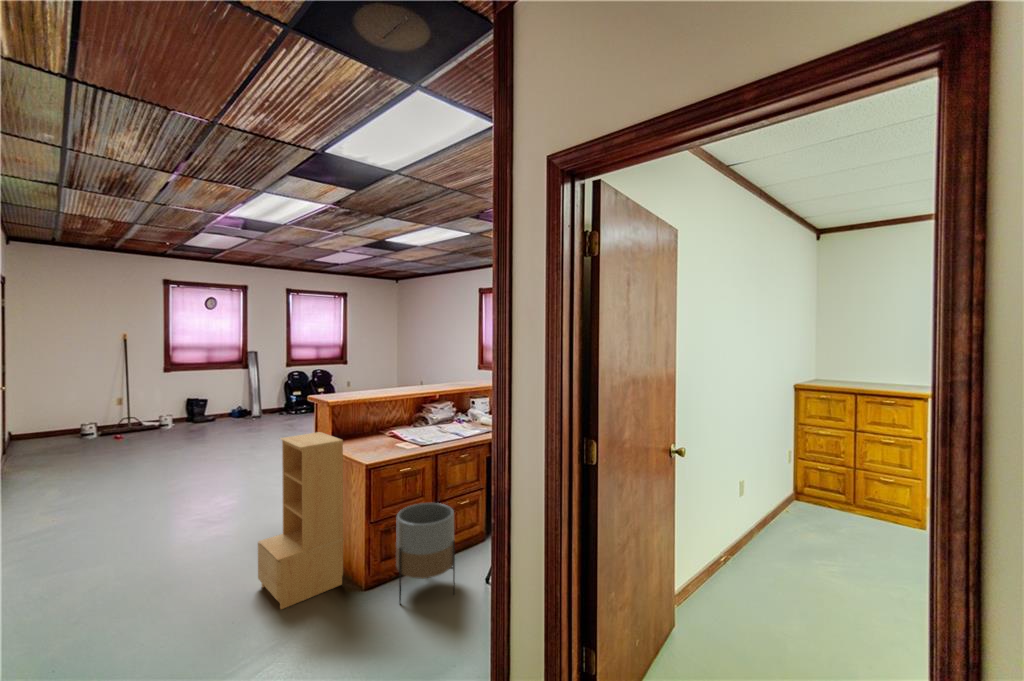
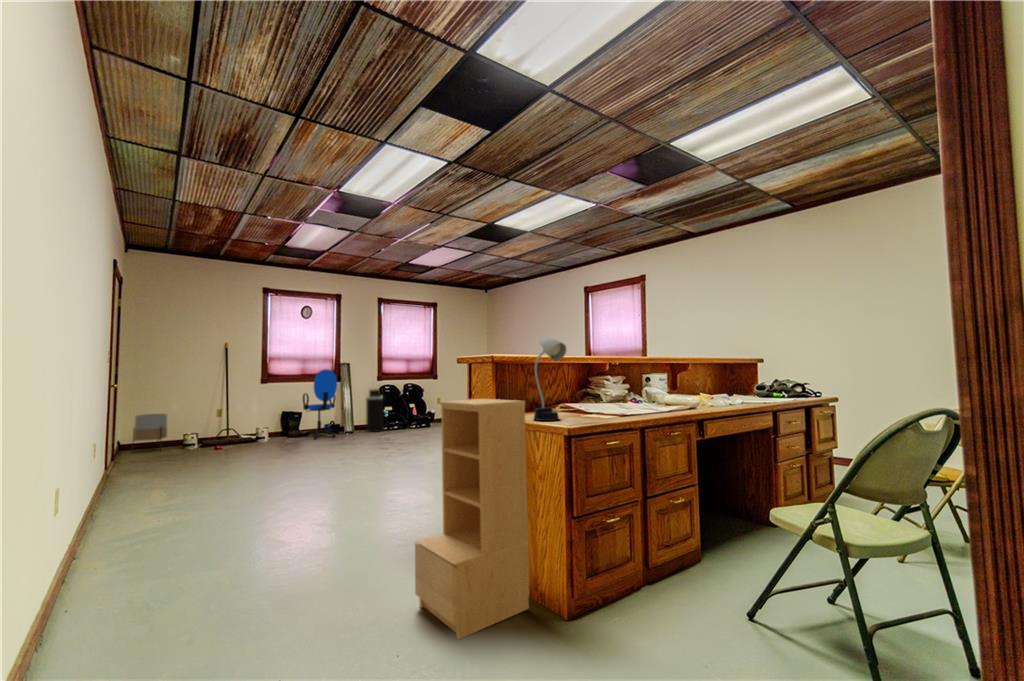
office chair: none [199,360,245,425] -> present [295,369,339,438]
trash can: none [273,376,290,416] -> present [366,389,383,432]
desk lamp: none [356,389,380,451] -> present [534,337,567,421]
planter: present [396,503,455,603] -> present [133,414,167,450]

